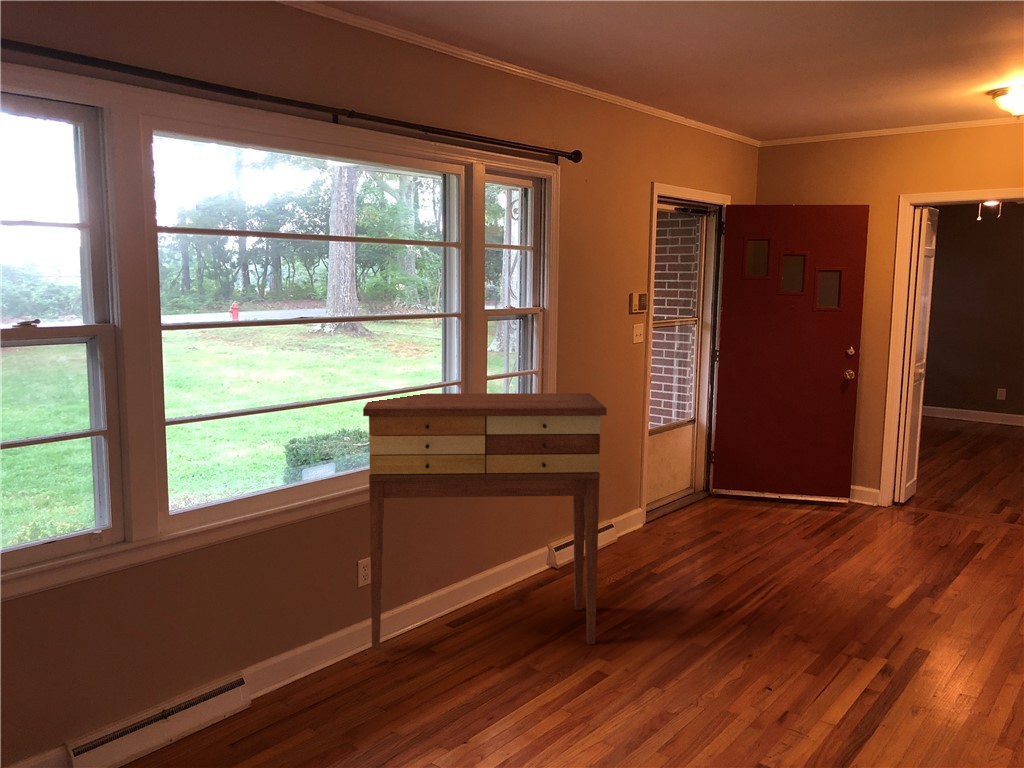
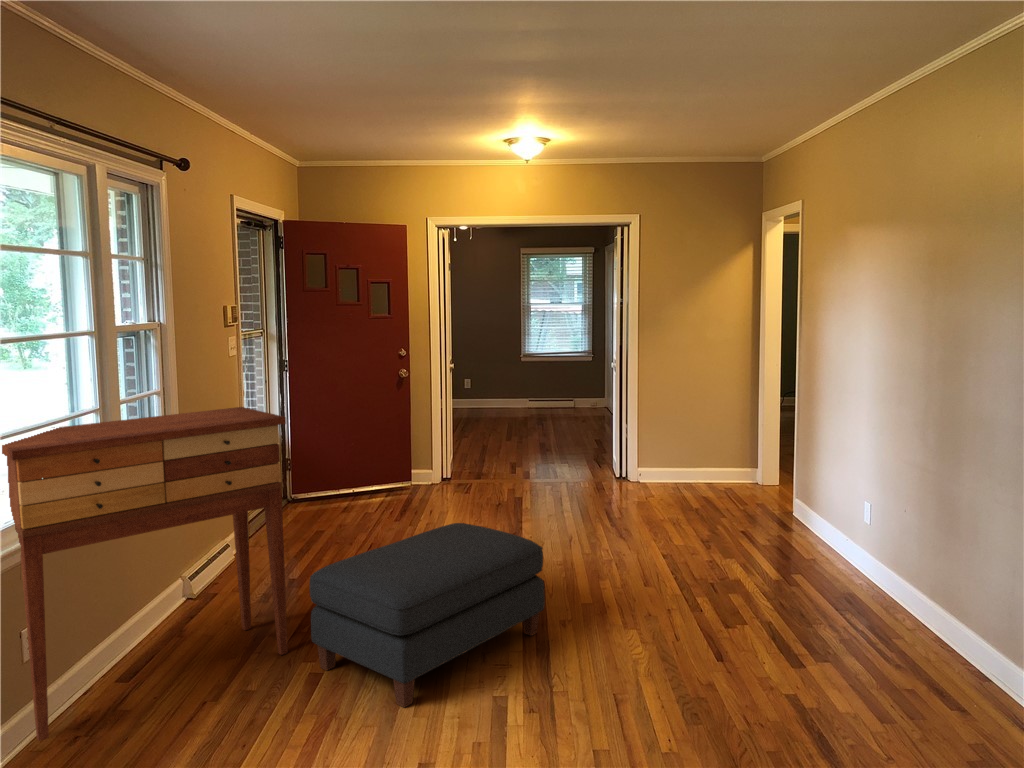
ottoman: none [606,557,893,742] -> present [309,523,545,707]

